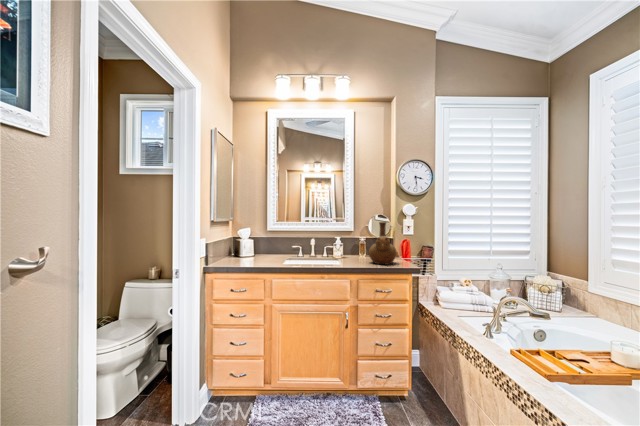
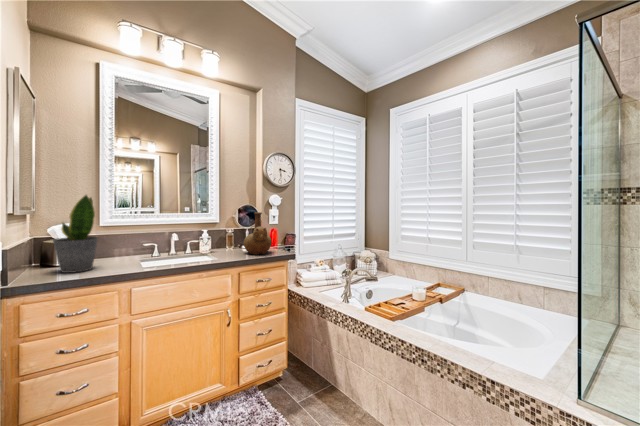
potted plant: none [231,207,257,264] -> present [53,195,98,273]

